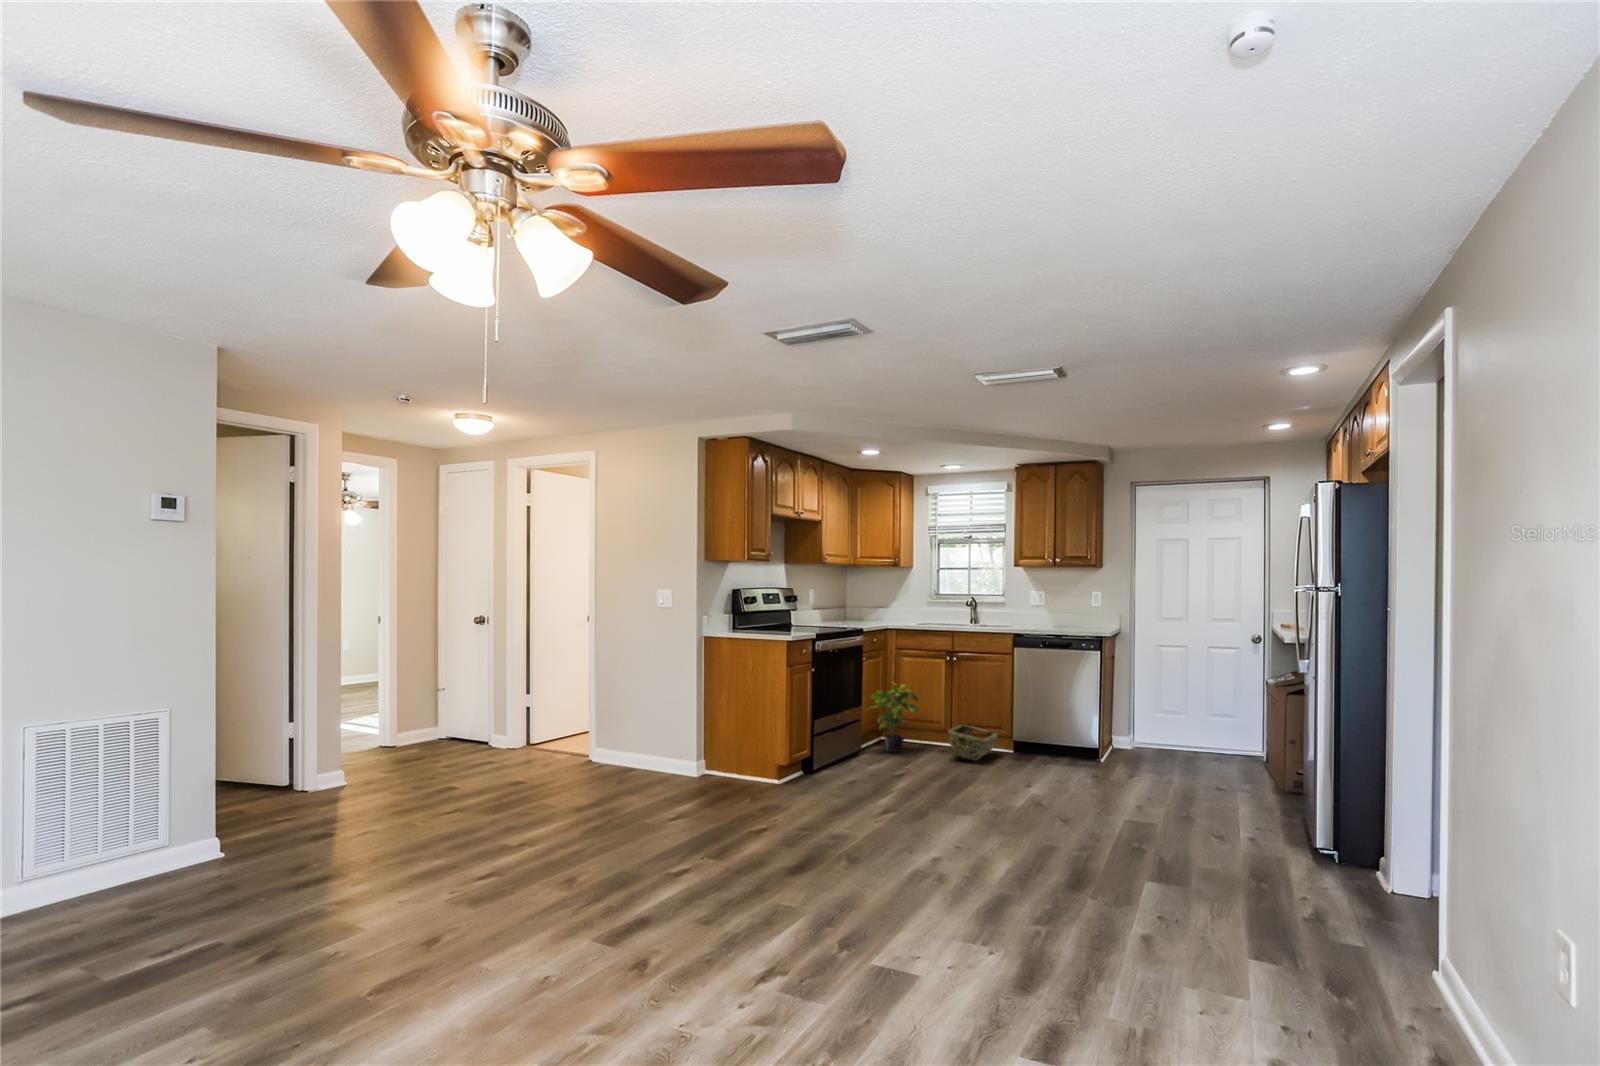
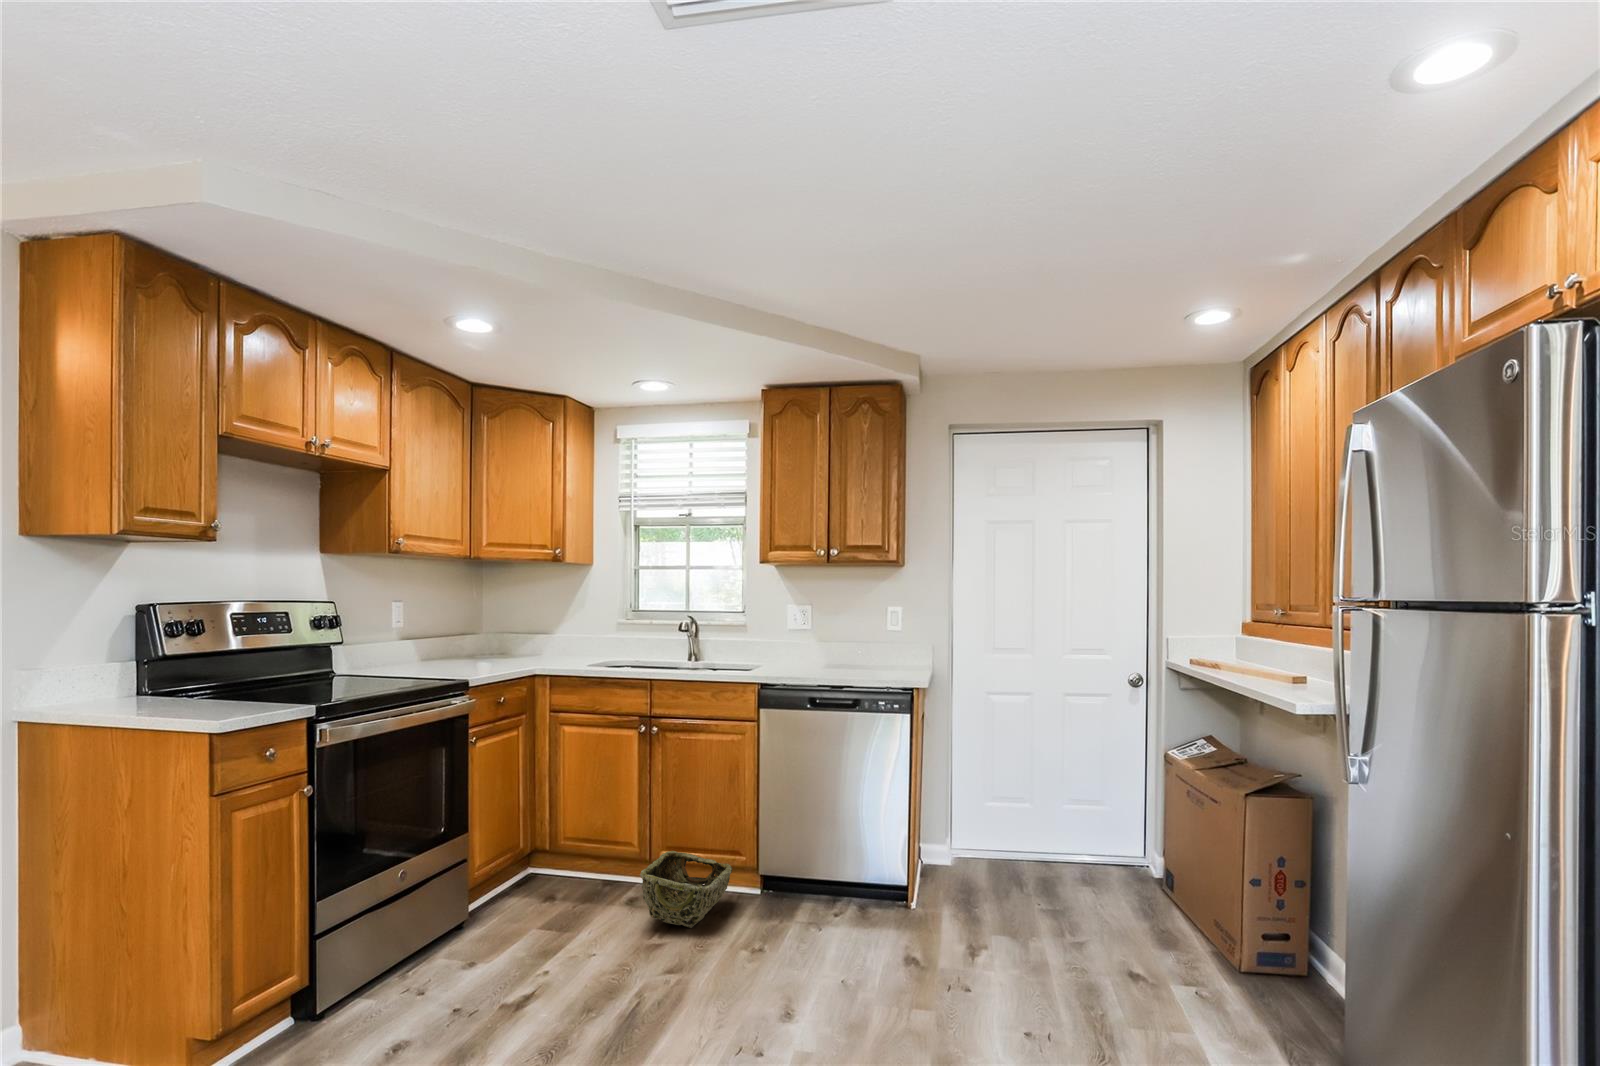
potted plant: present [869,683,920,752] -> none [482,781,591,917]

